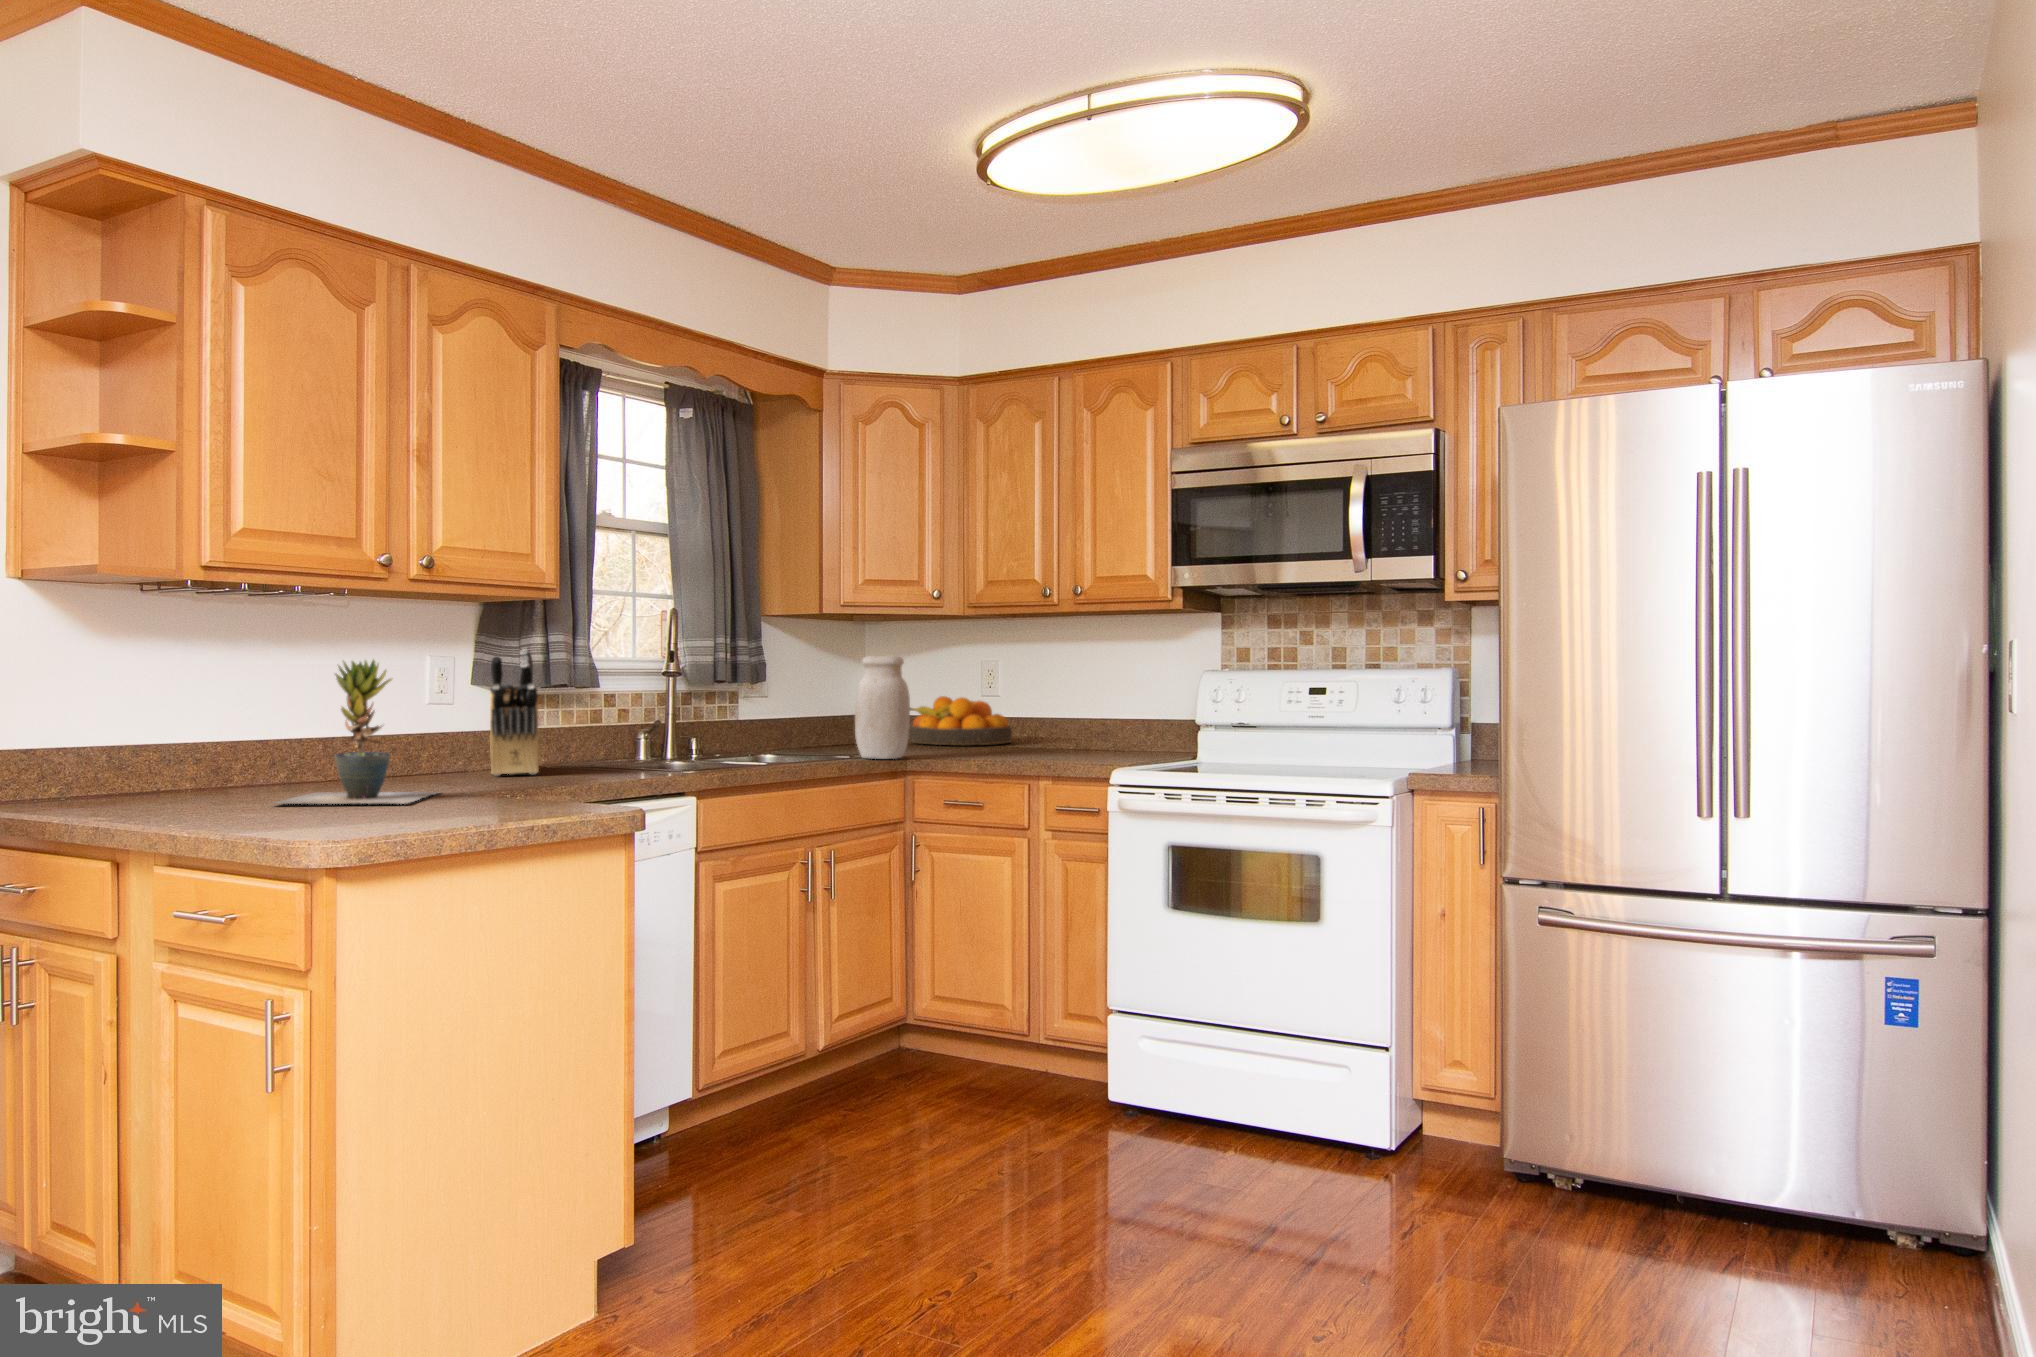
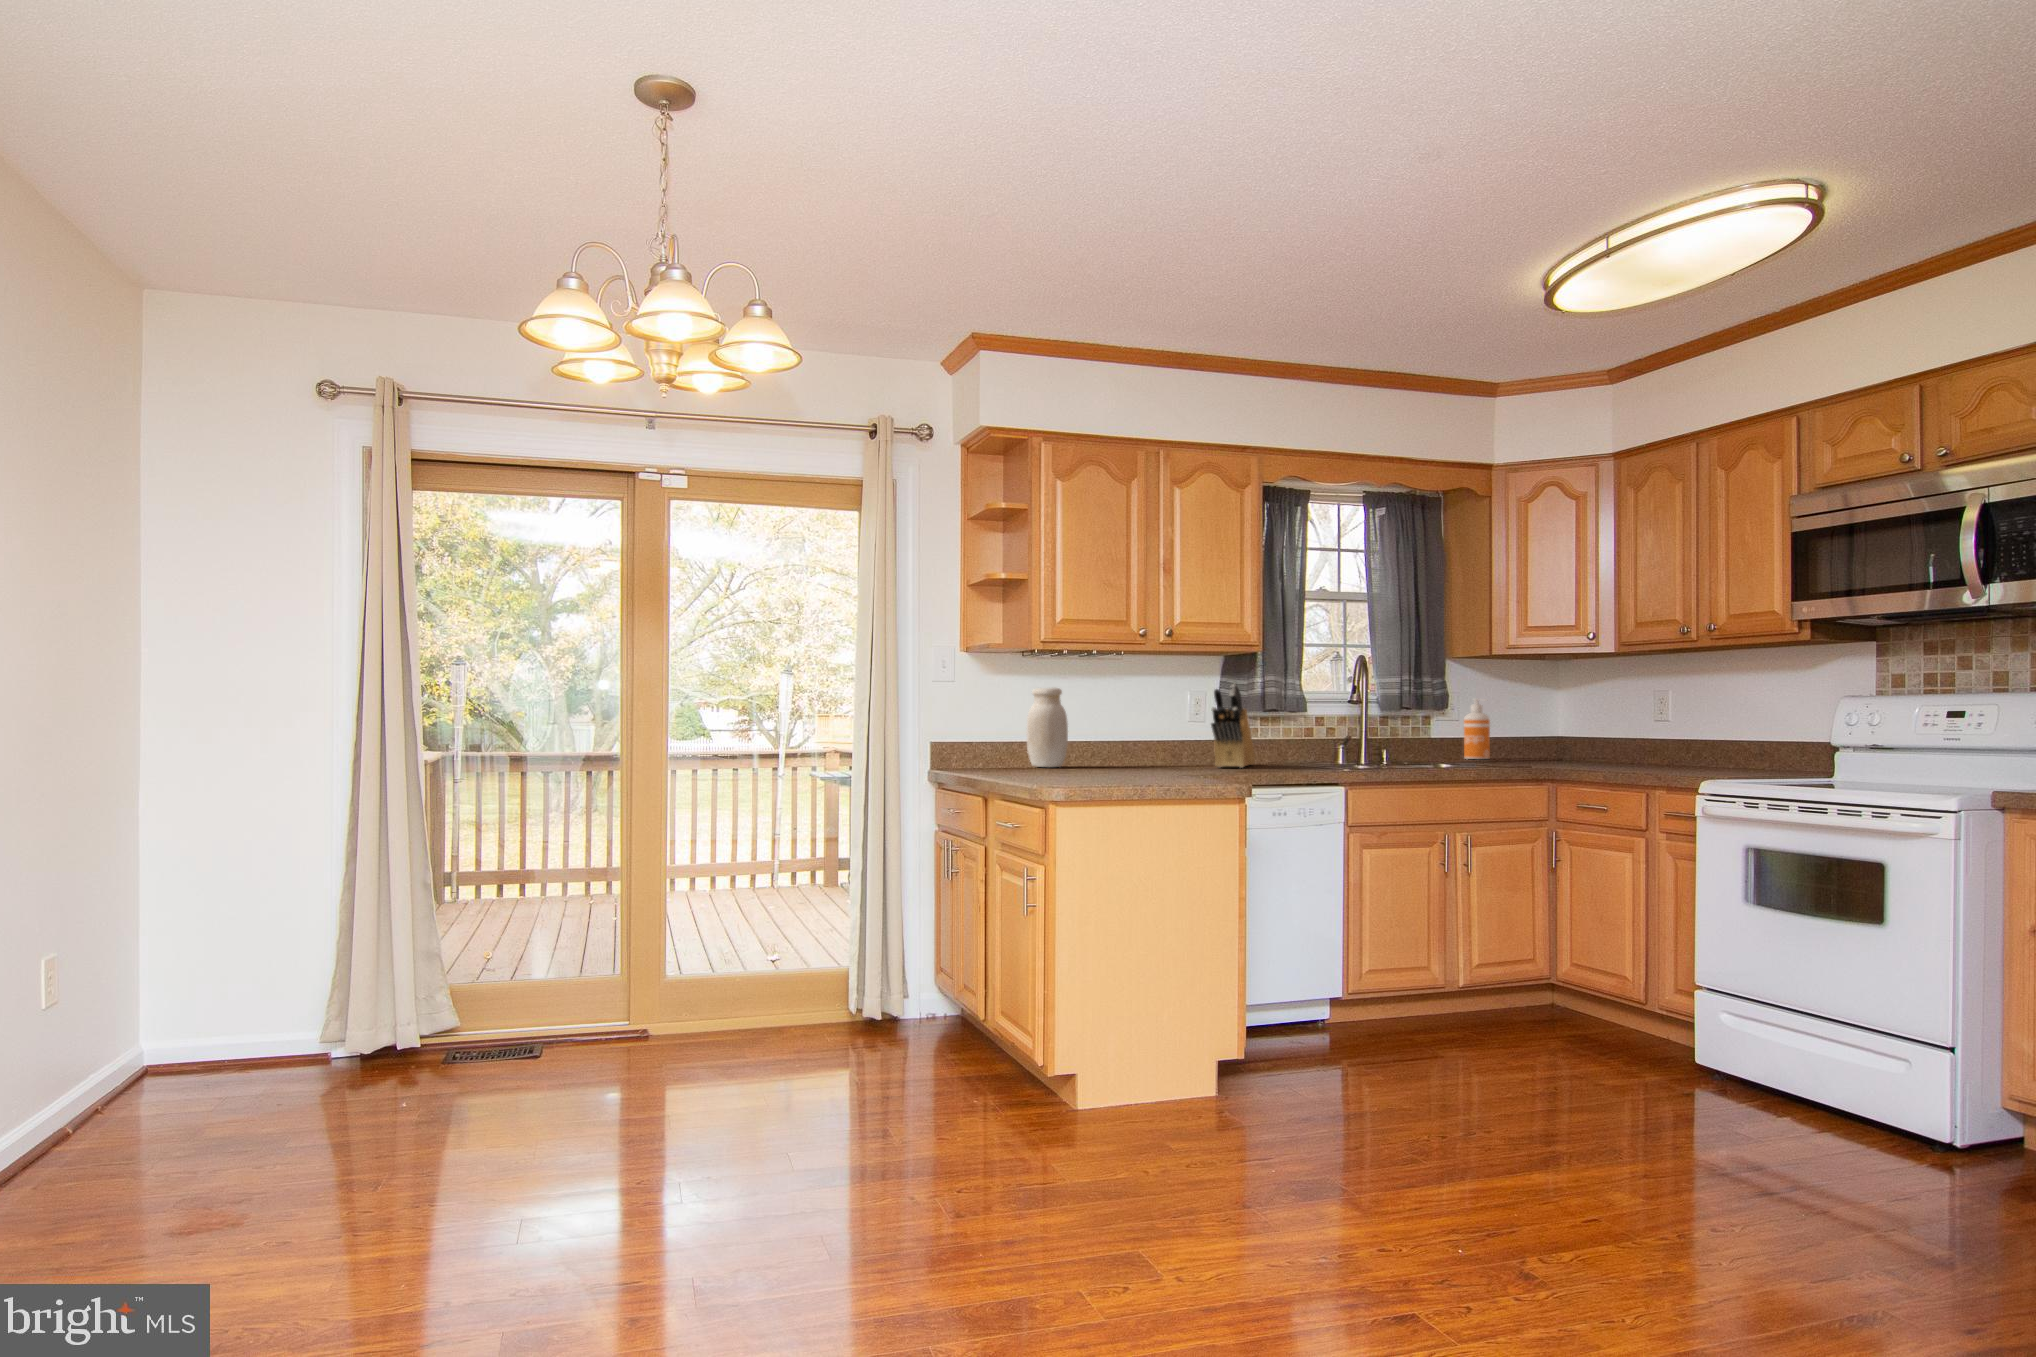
jar: present [855,655,910,759] -> present [1027,687,1068,767]
potted plant: present [276,660,436,804] -> none [1069,690,1168,776]
soap dispenser: none [775,668,805,744] -> present [1464,699,1490,759]
fruit bowl: present [909,696,1012,745] -> none [1582,722,1682,764]

